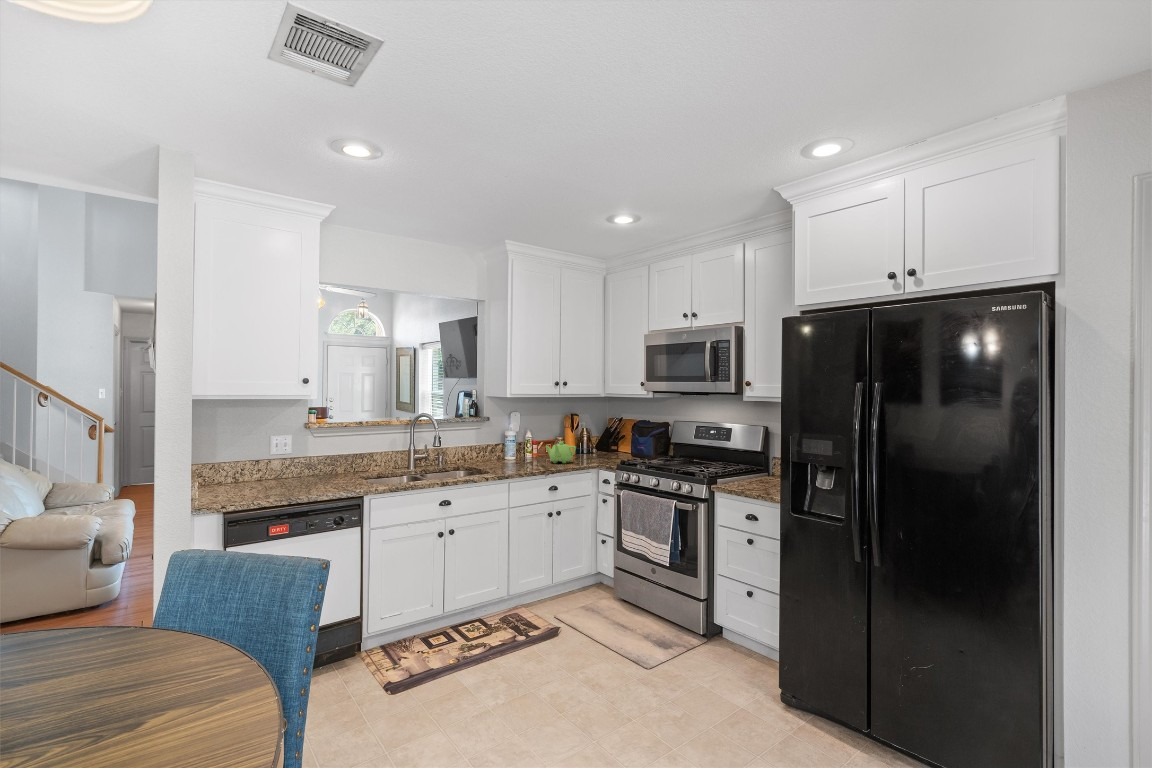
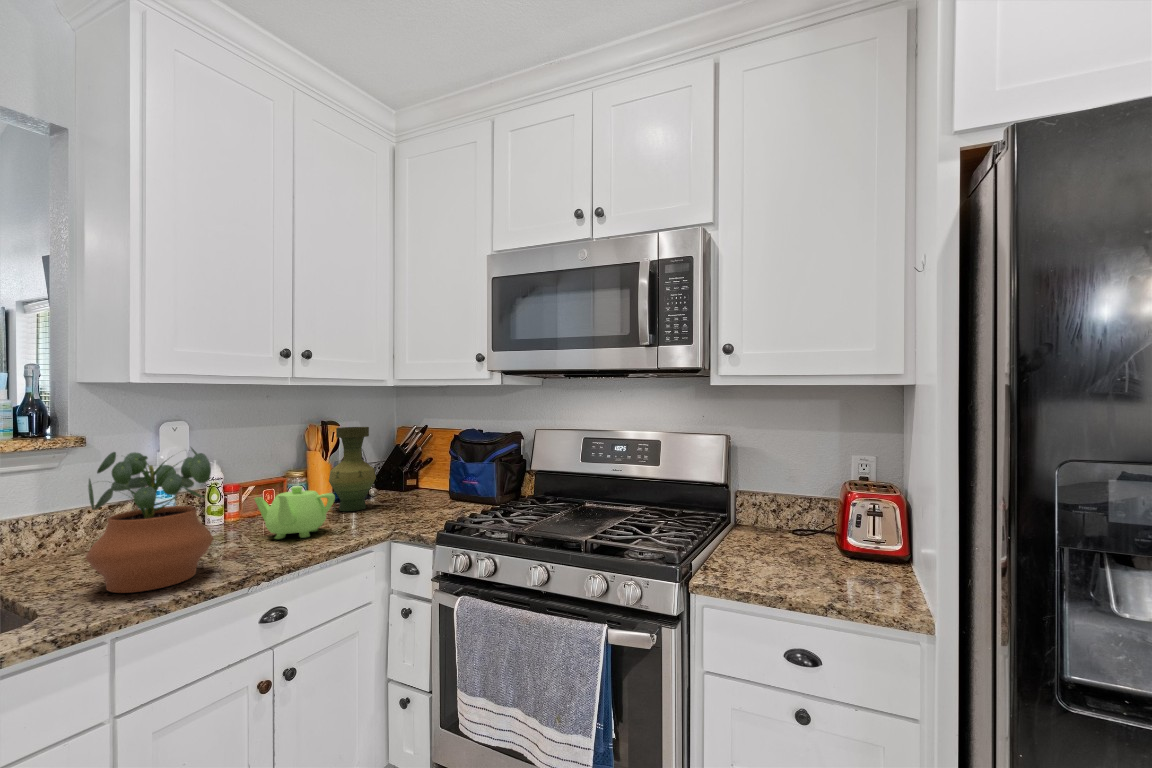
vase: none [574,417,595,458] -> present [329,427,376,511]
potted plant: none [501,422,535,470] -> present [86,448,214,593]

